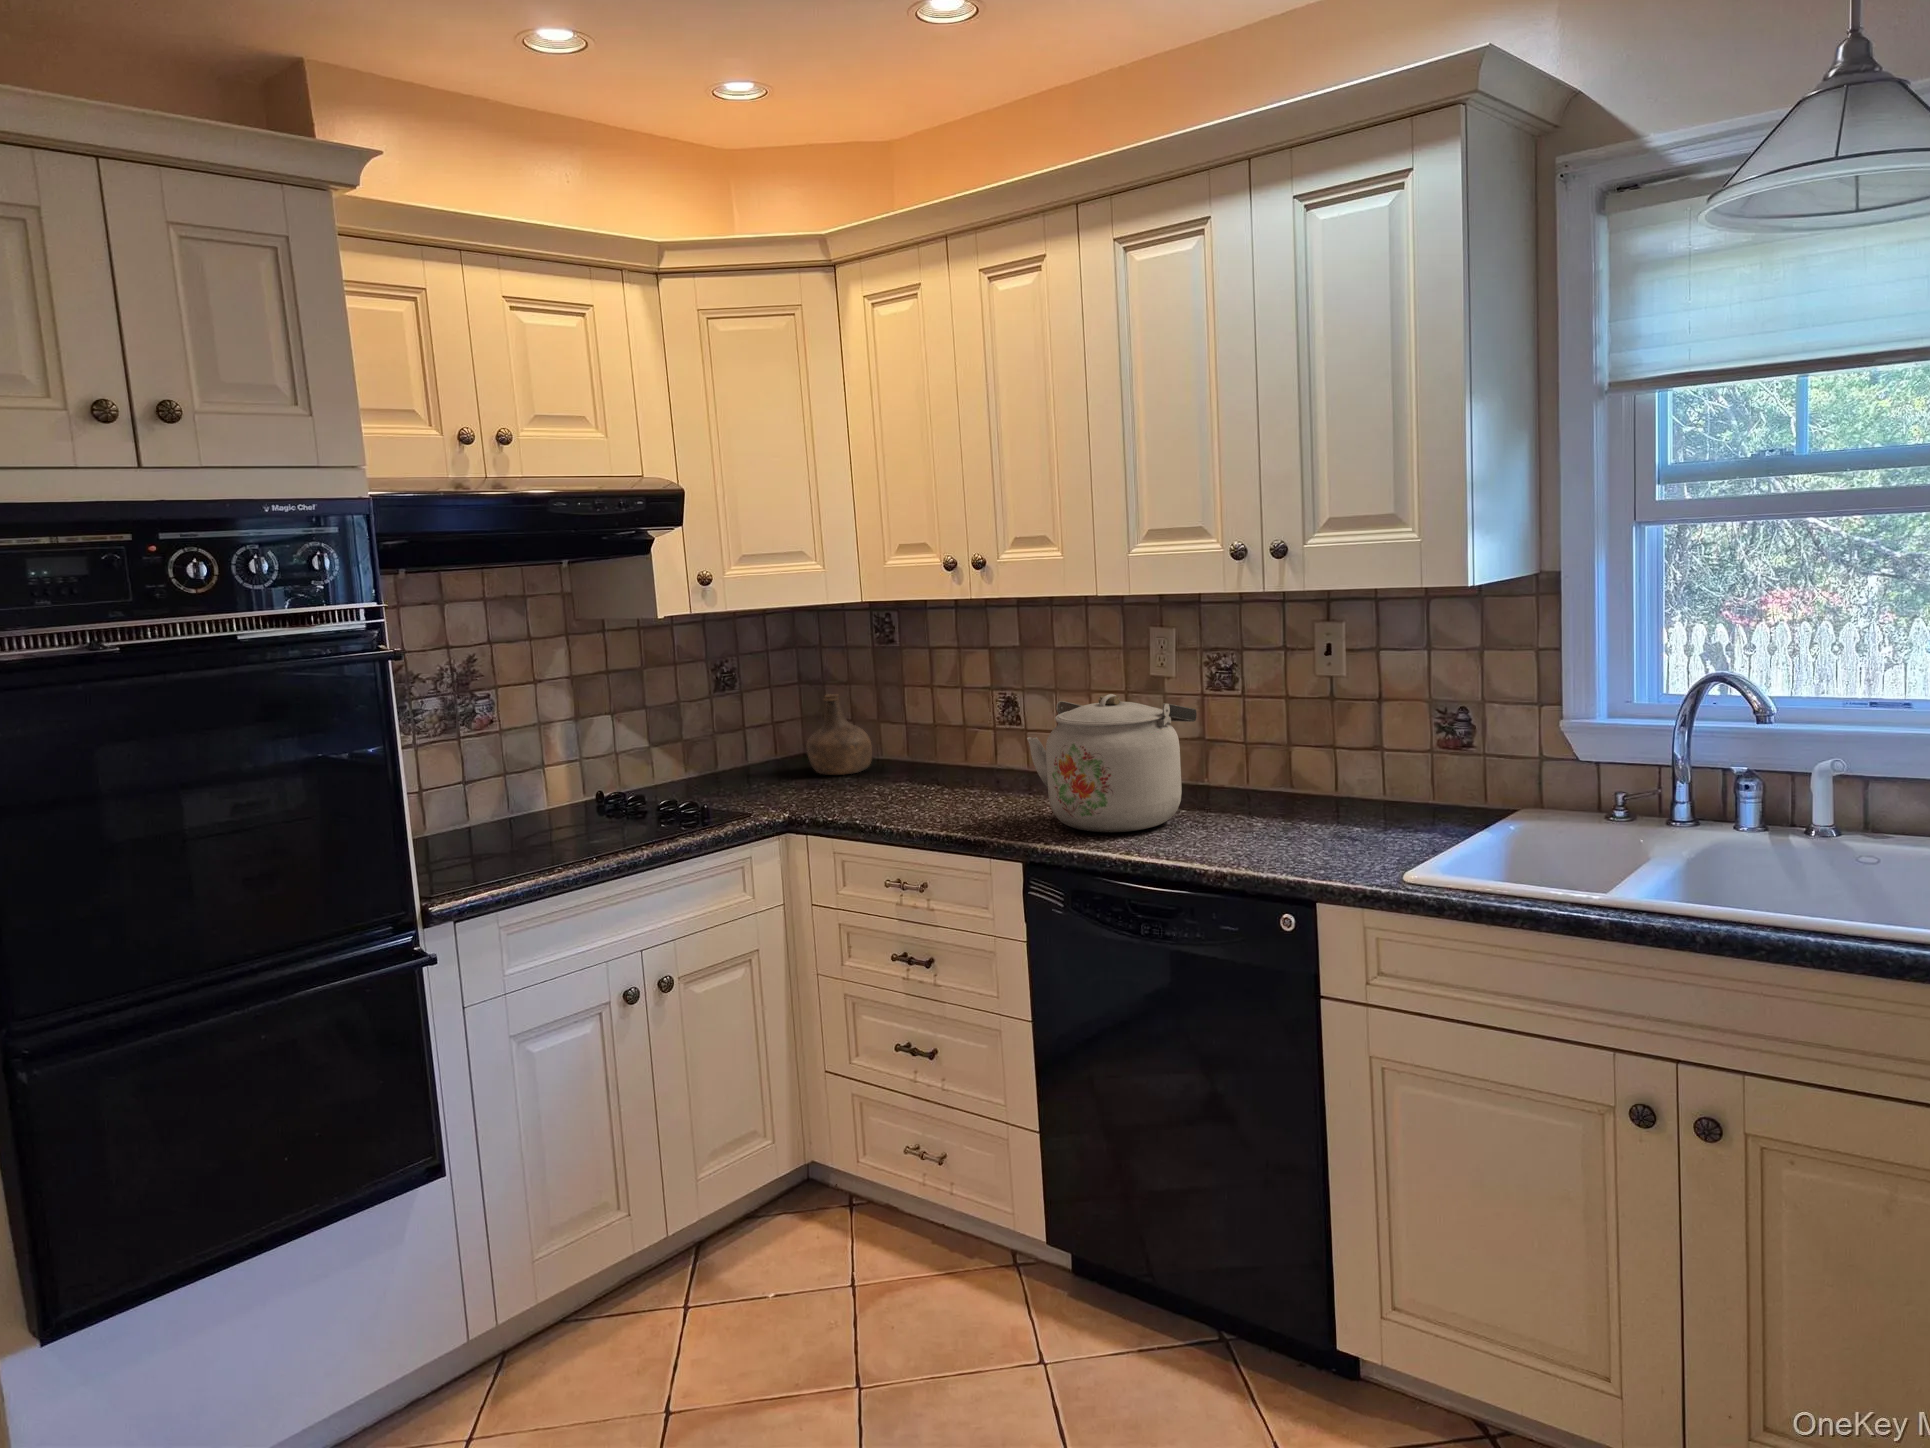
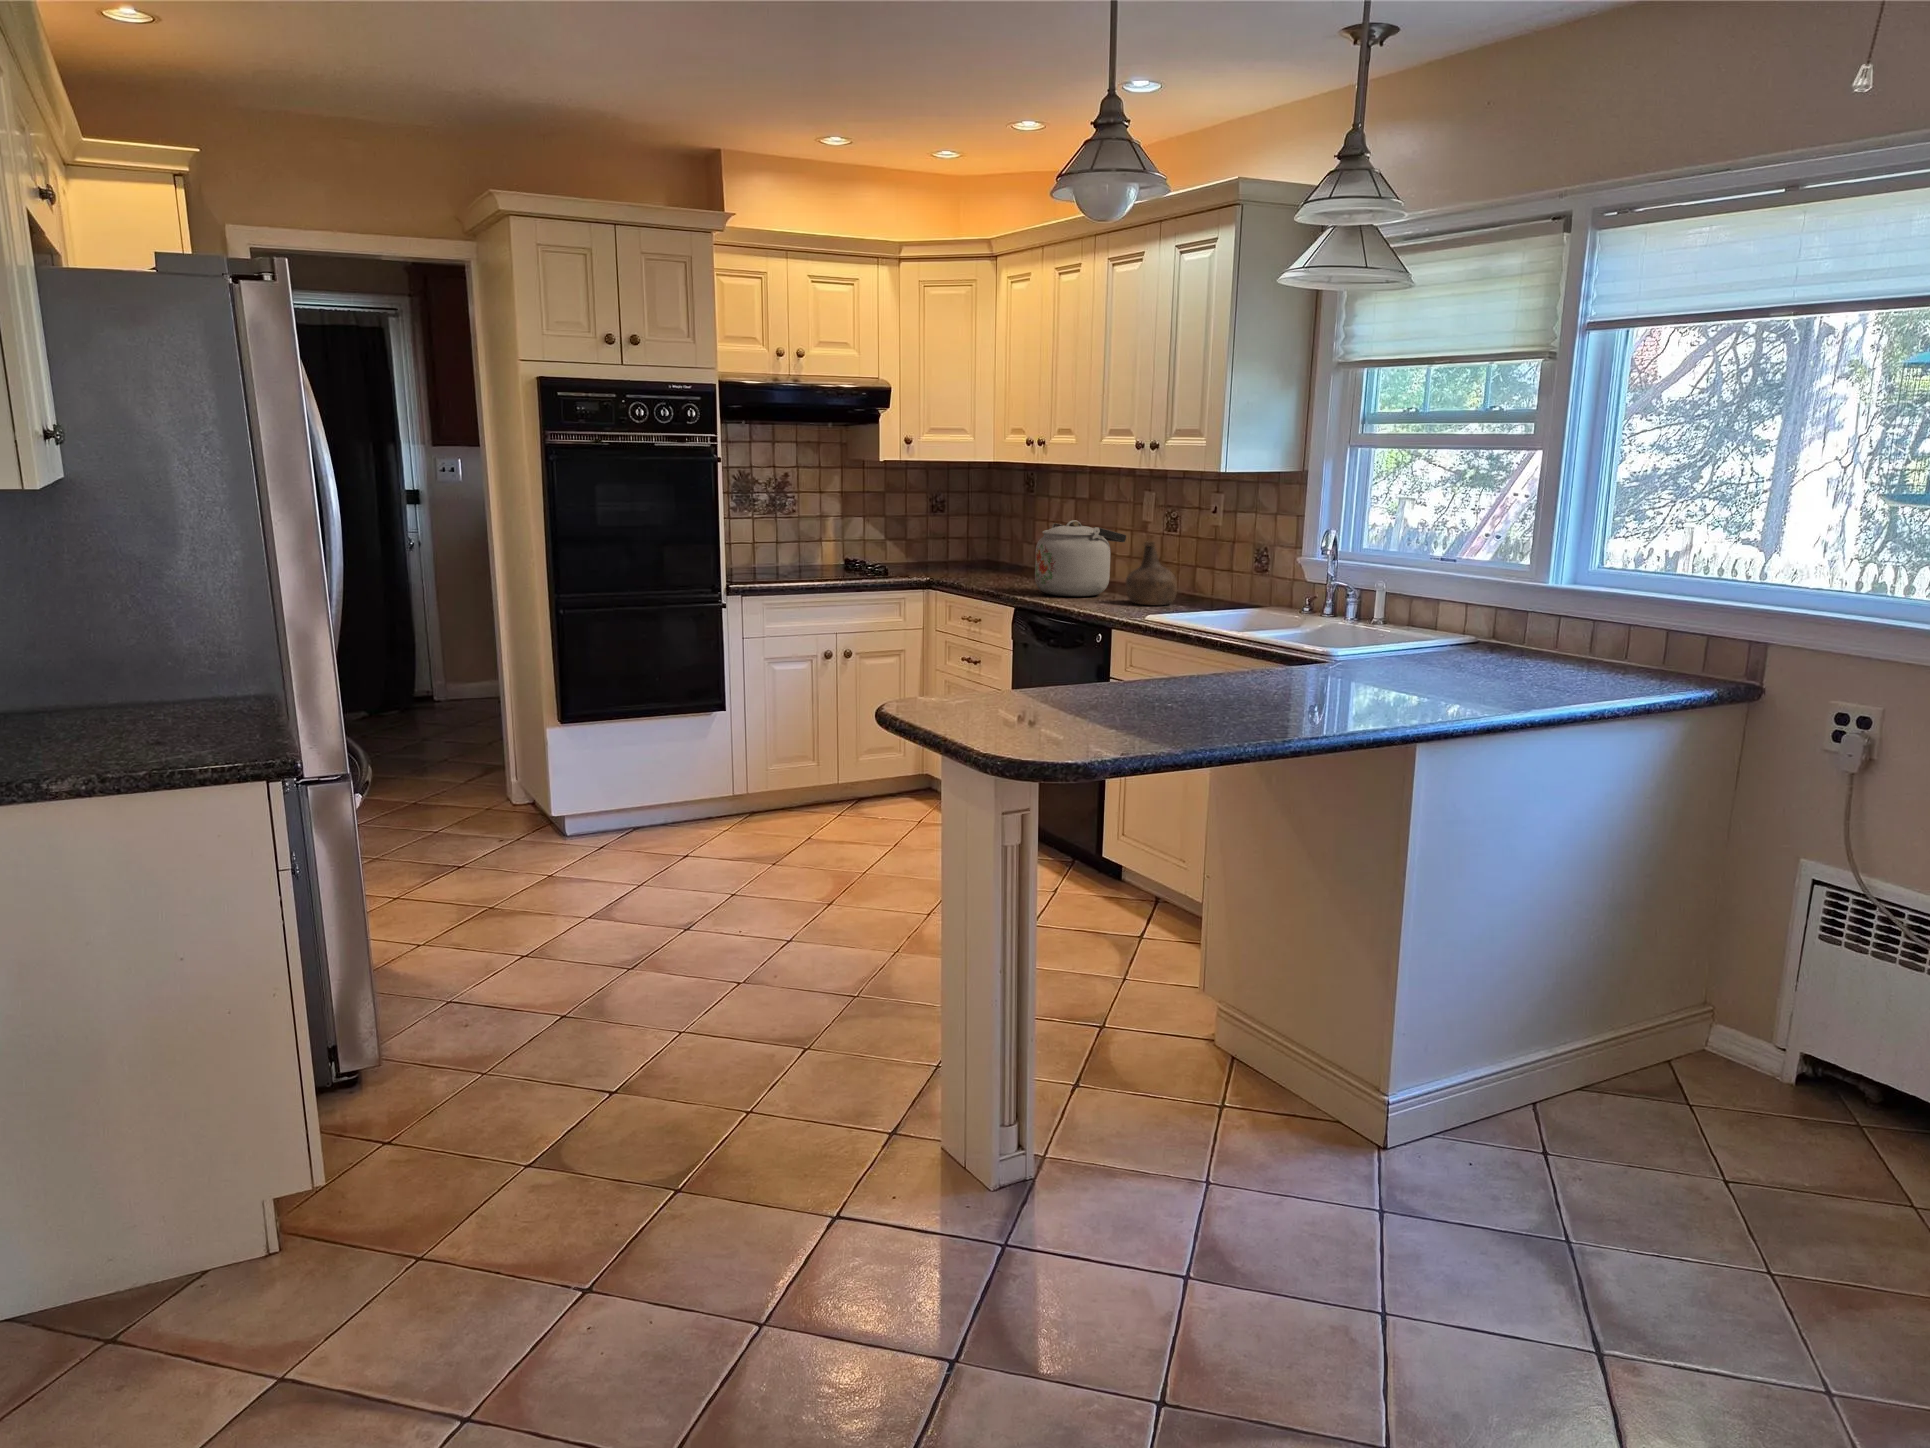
bottle: present [806,694,872,775] -> present [1126,541,1177,606]

